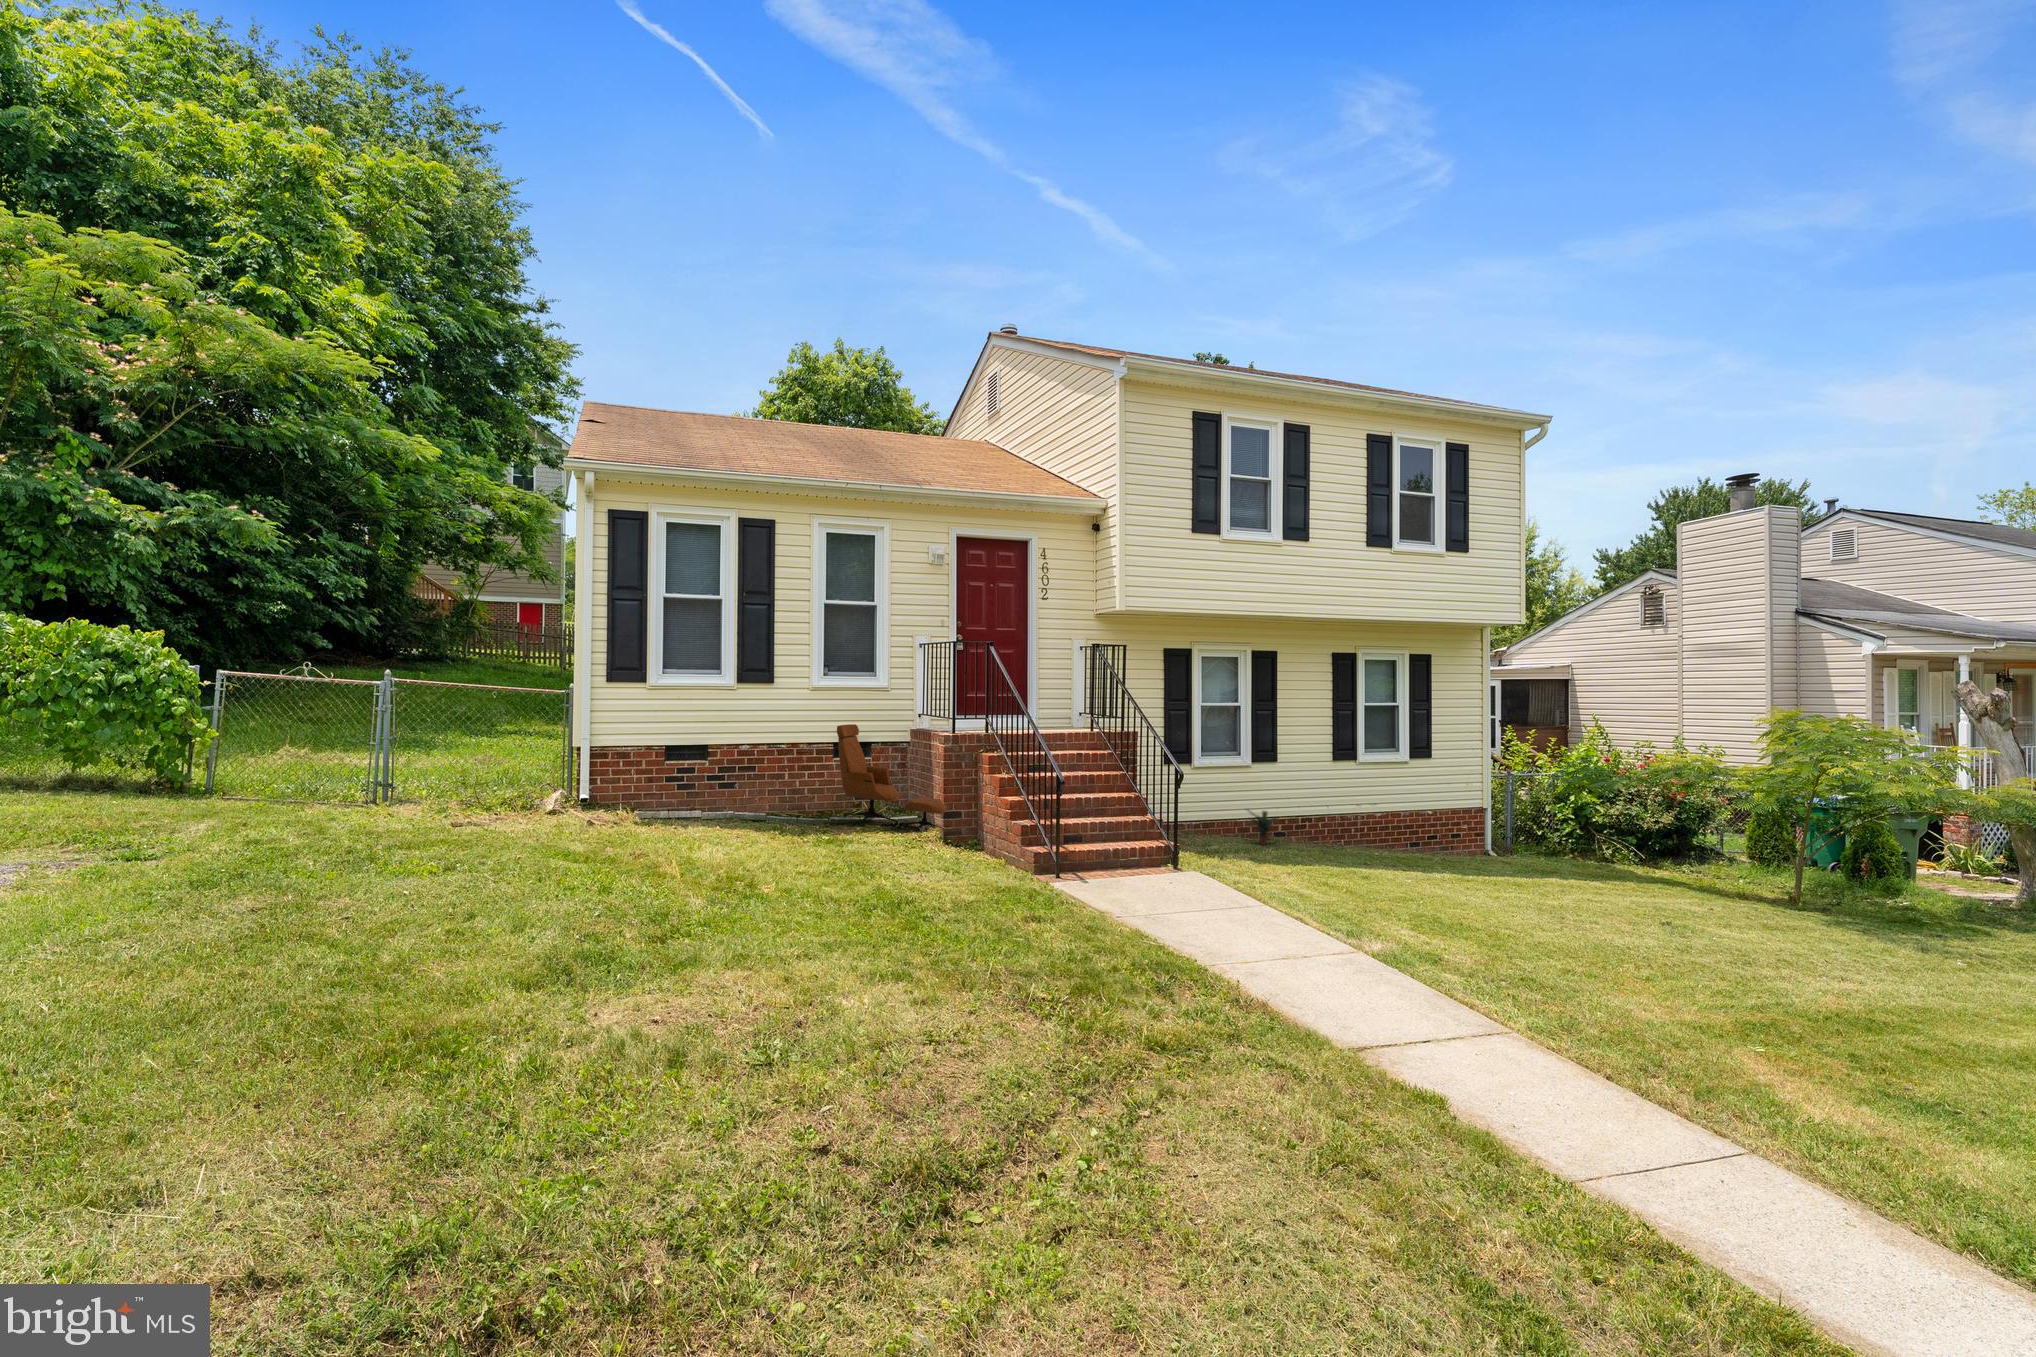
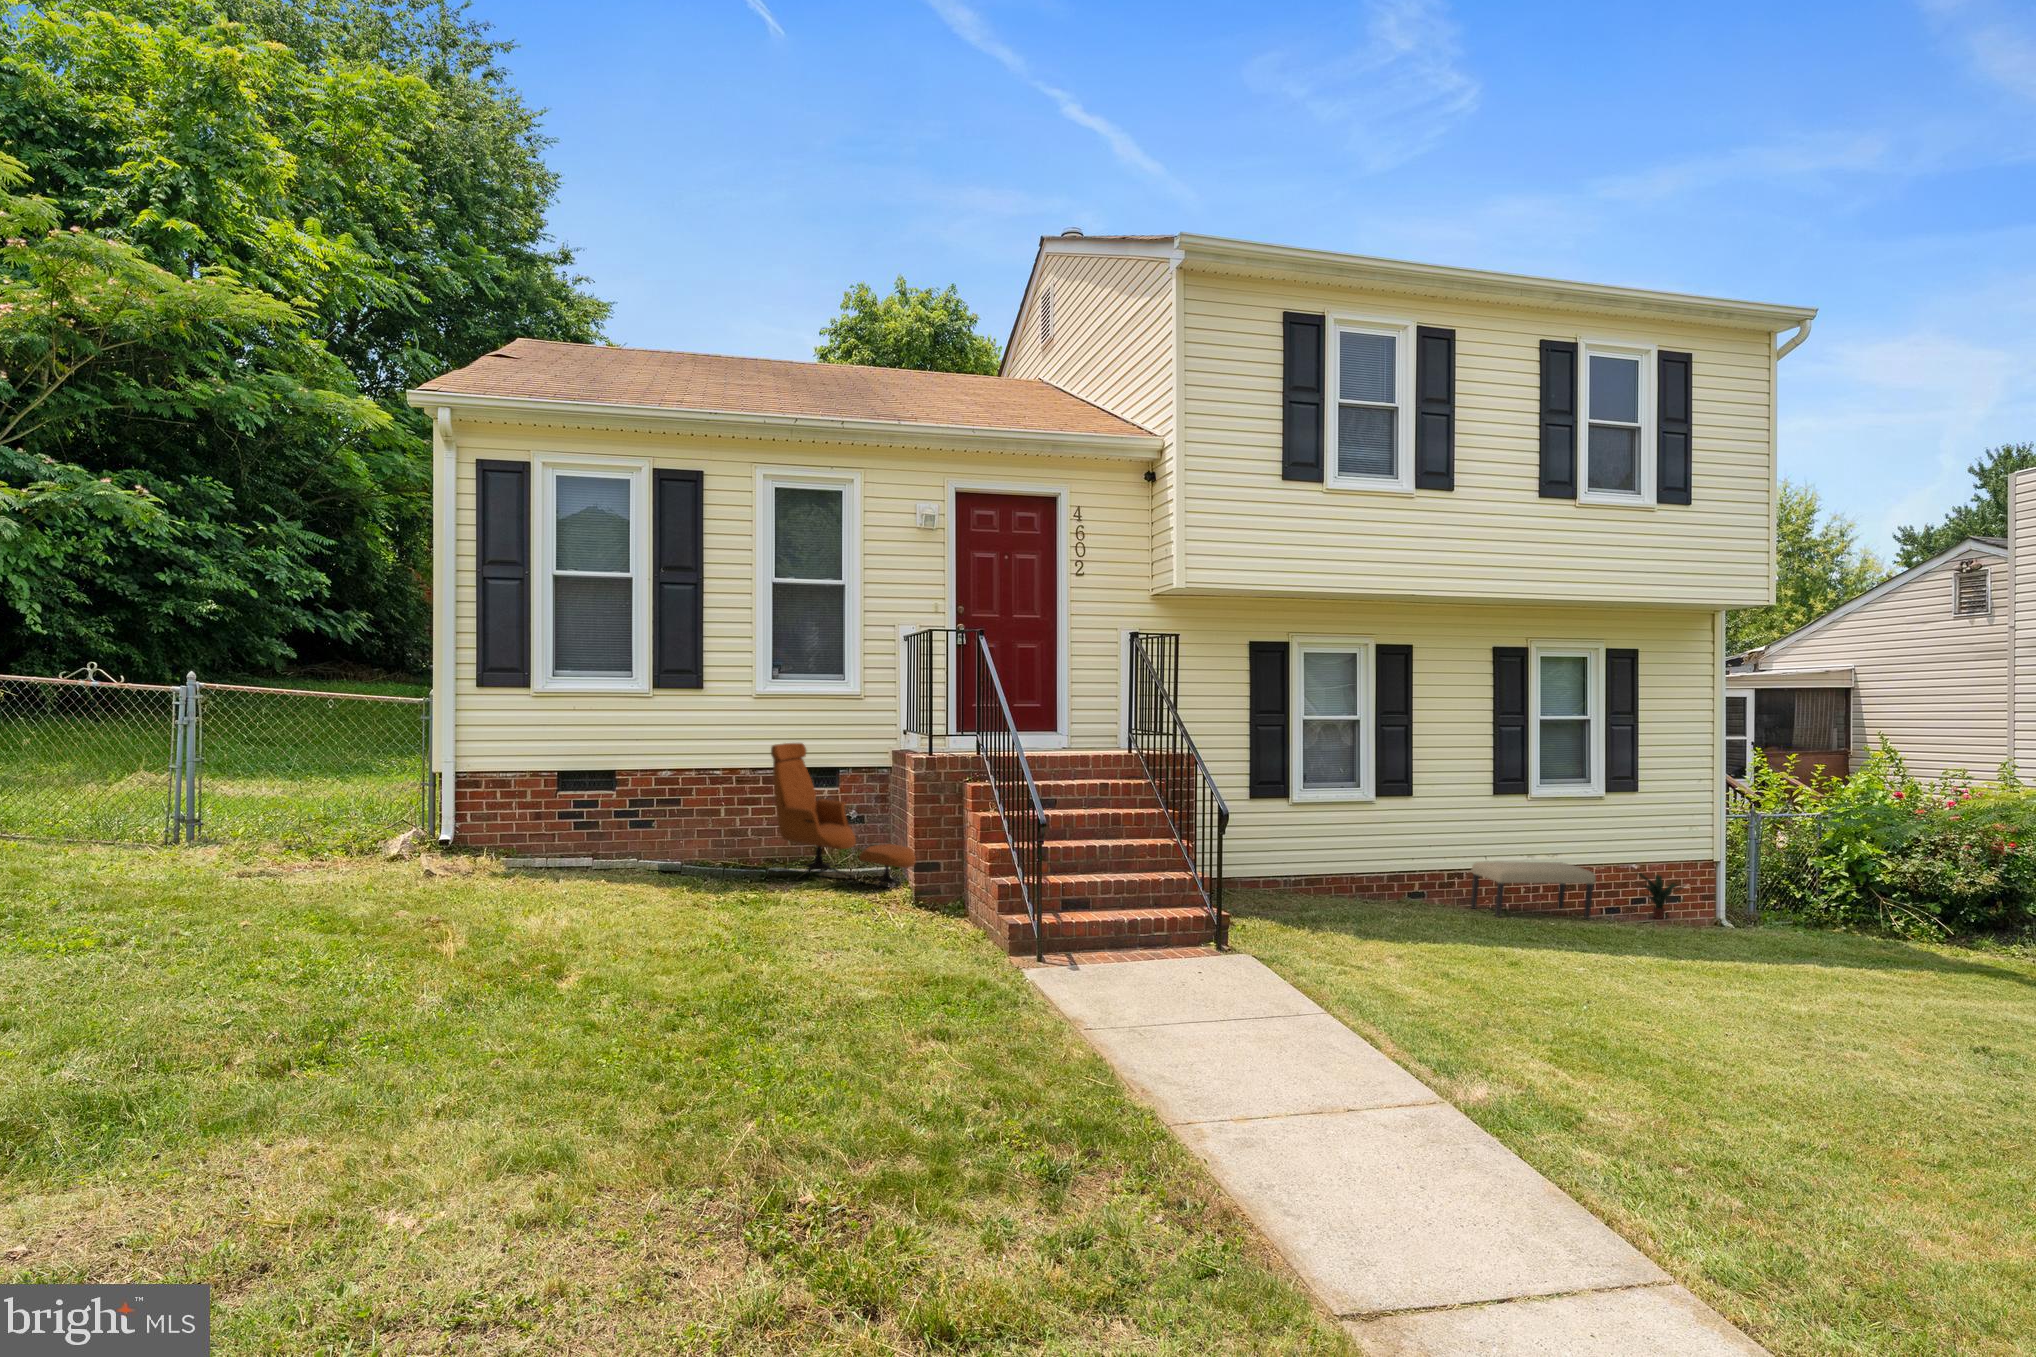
bench: none [1320,809,1406,850] -> present [1471,861,1596,918]
potted plant: present [1248,810,1277,845] -> present [1638,873,1683,919]

